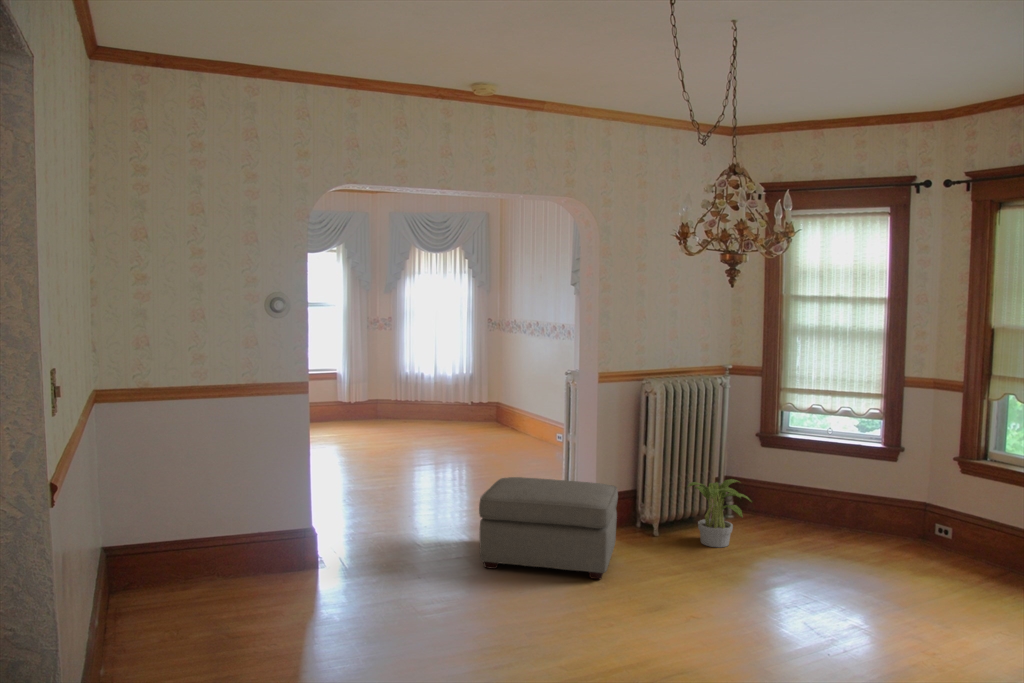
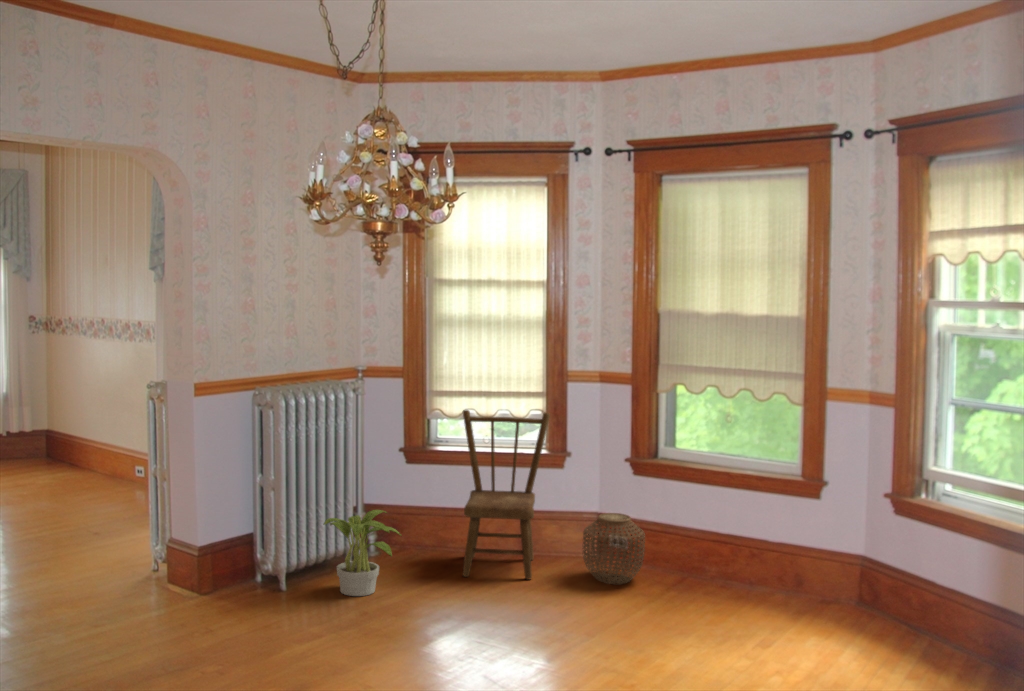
dining chair: none [806,405,889,552] -> present [463,410,550,580]
ottoman: present [479,477,618,579] -> none [47,533,237,665]
woven basket: none [919,501,983,566] -> present [583,513,645,584]

